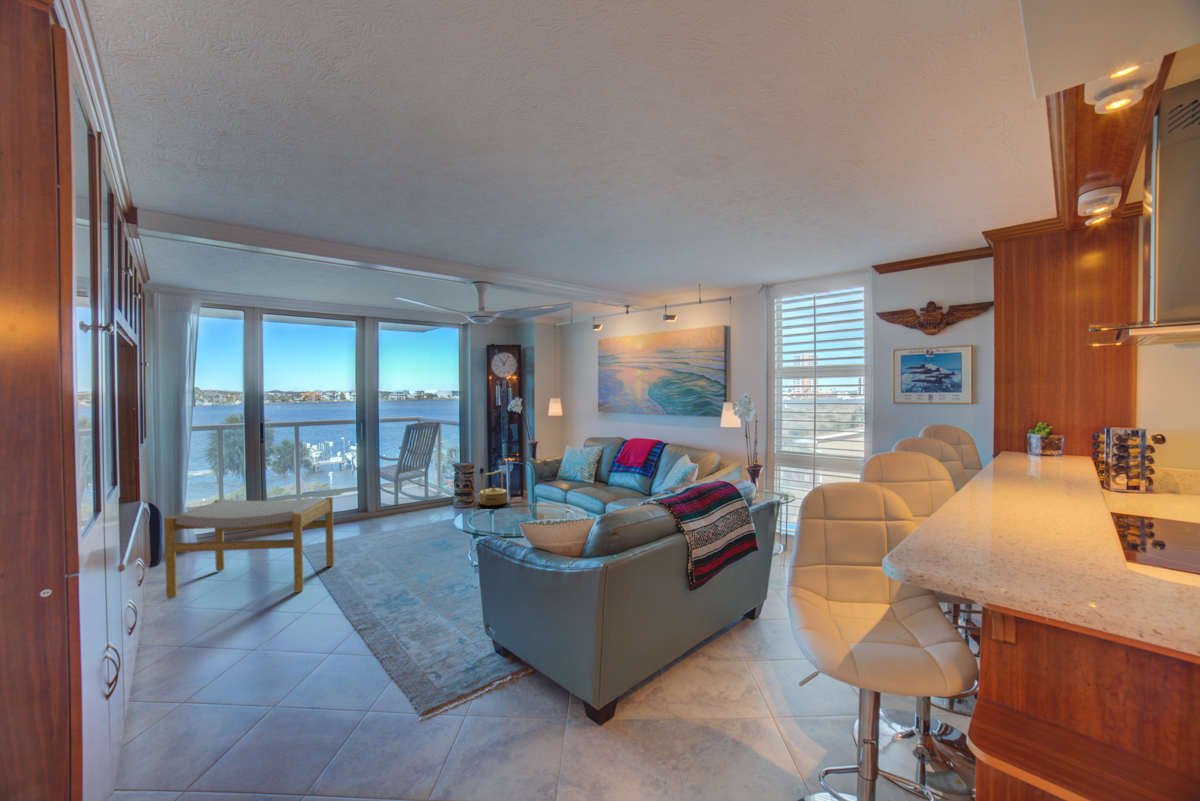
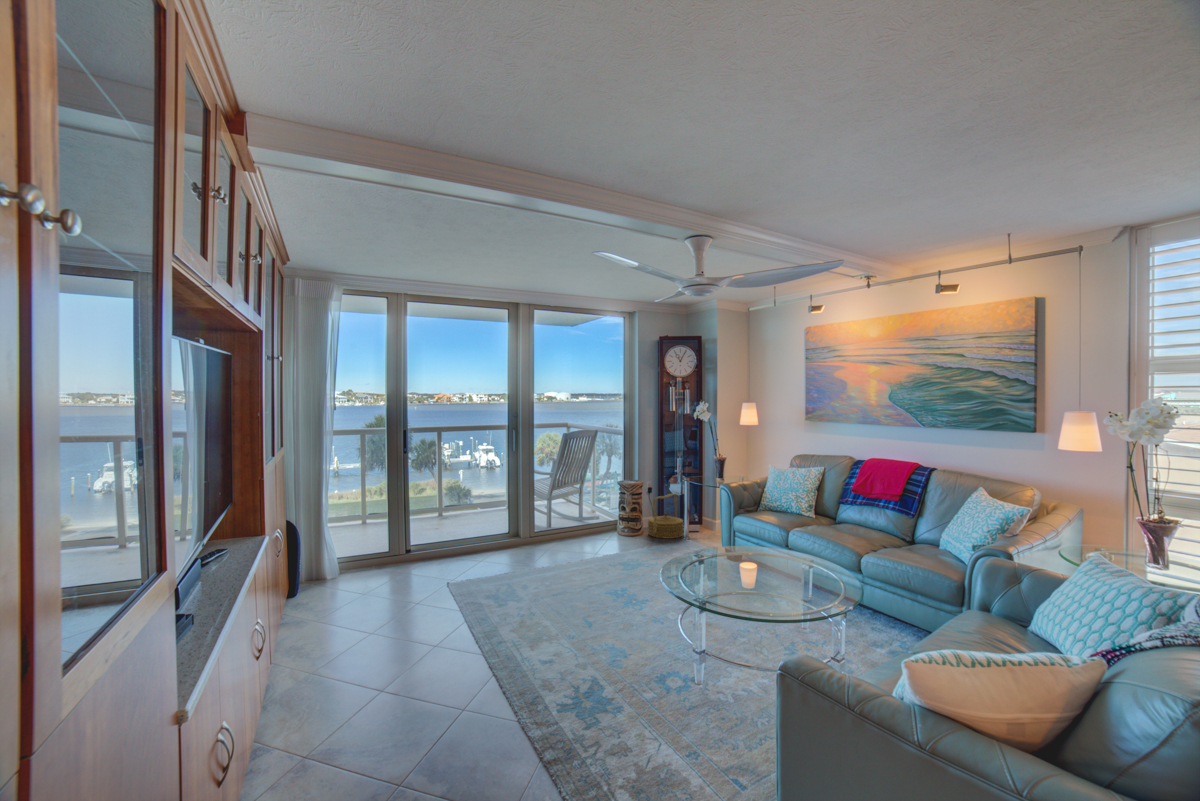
footstool: present [164,497,334,598] -> none [300,514,482,644]

